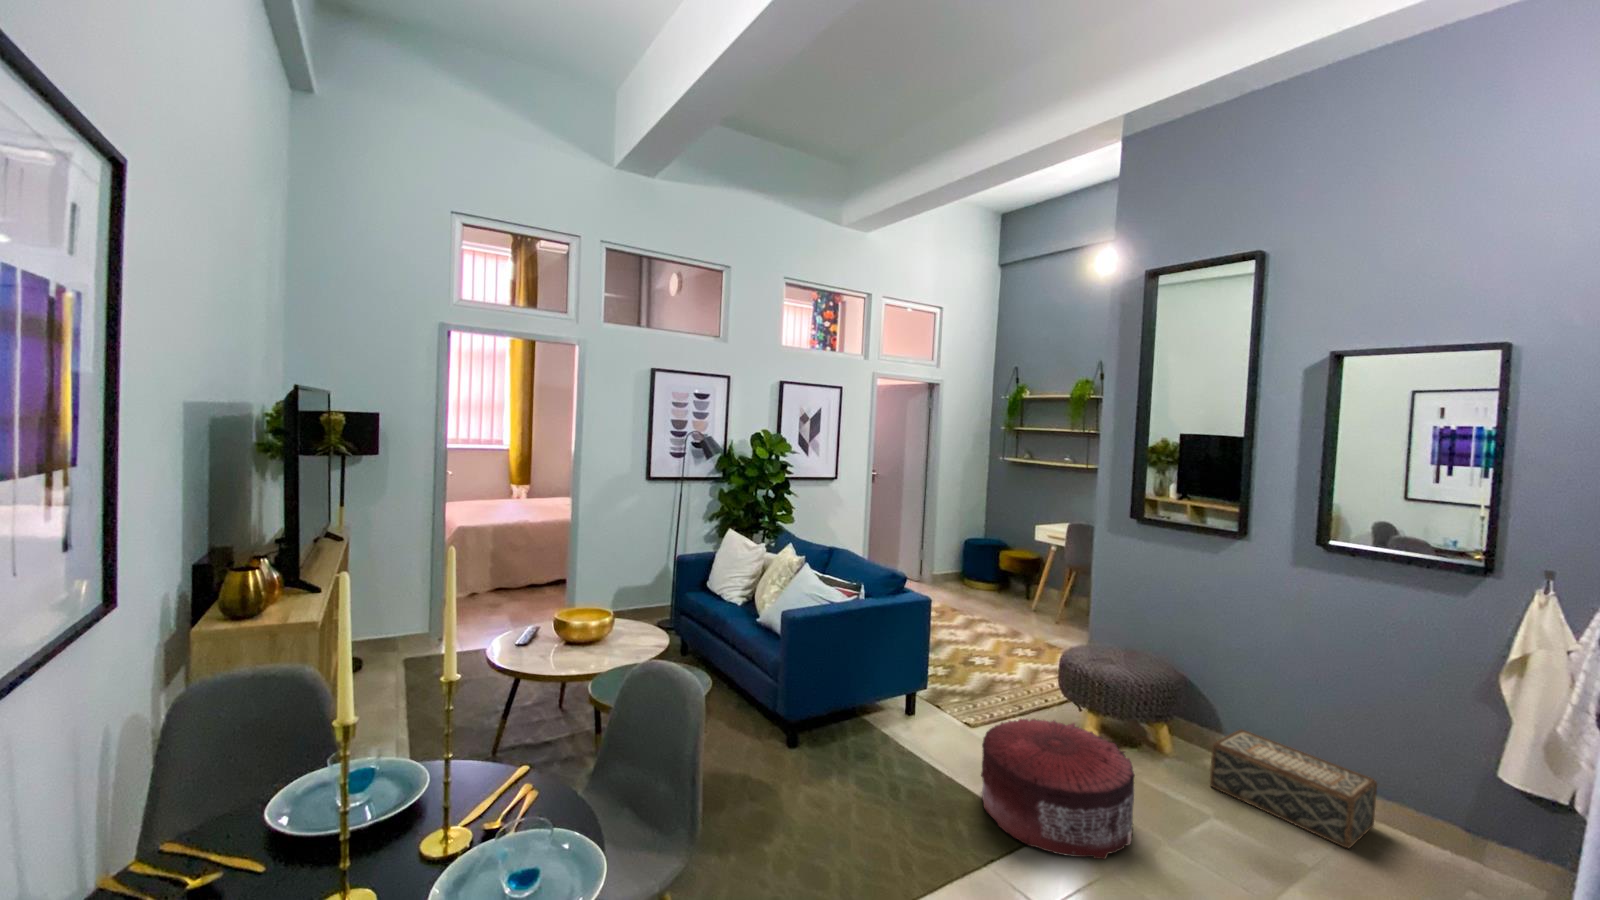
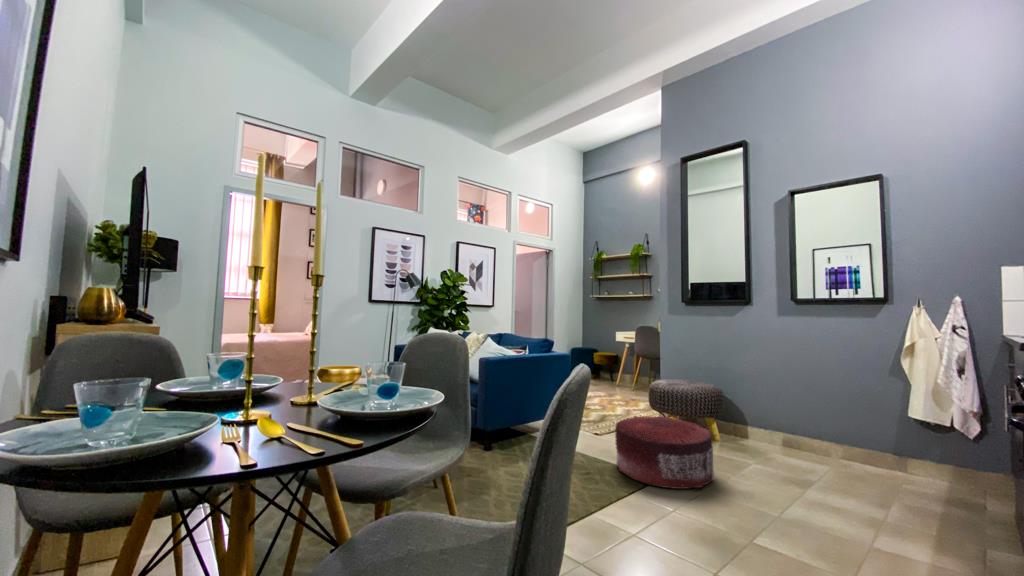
woven basket: present [1210,729,1377,849] -> none [747,419,843,473]

